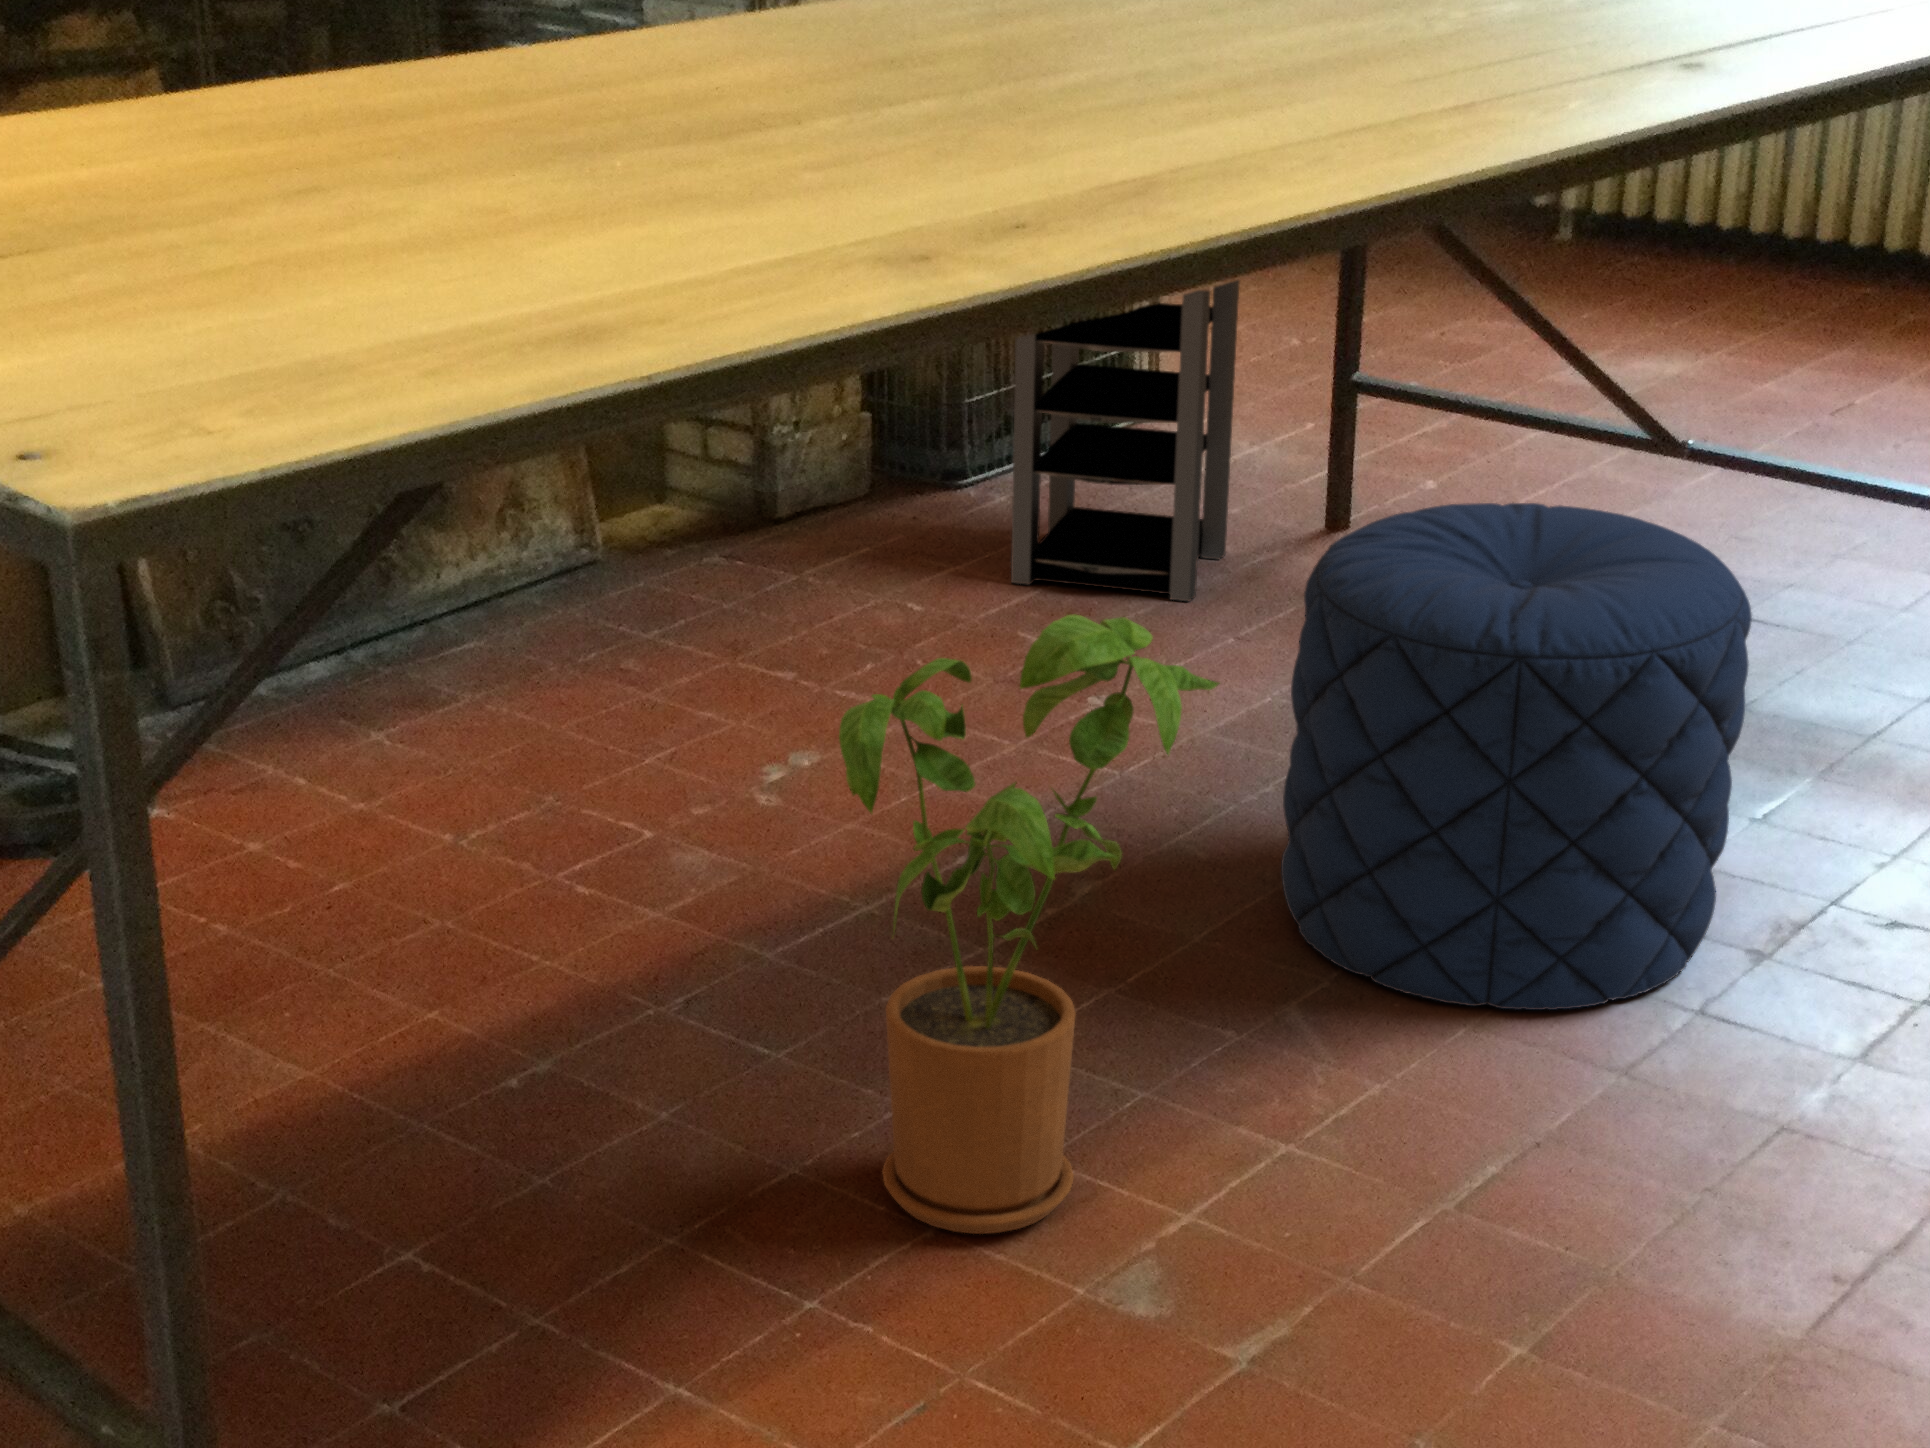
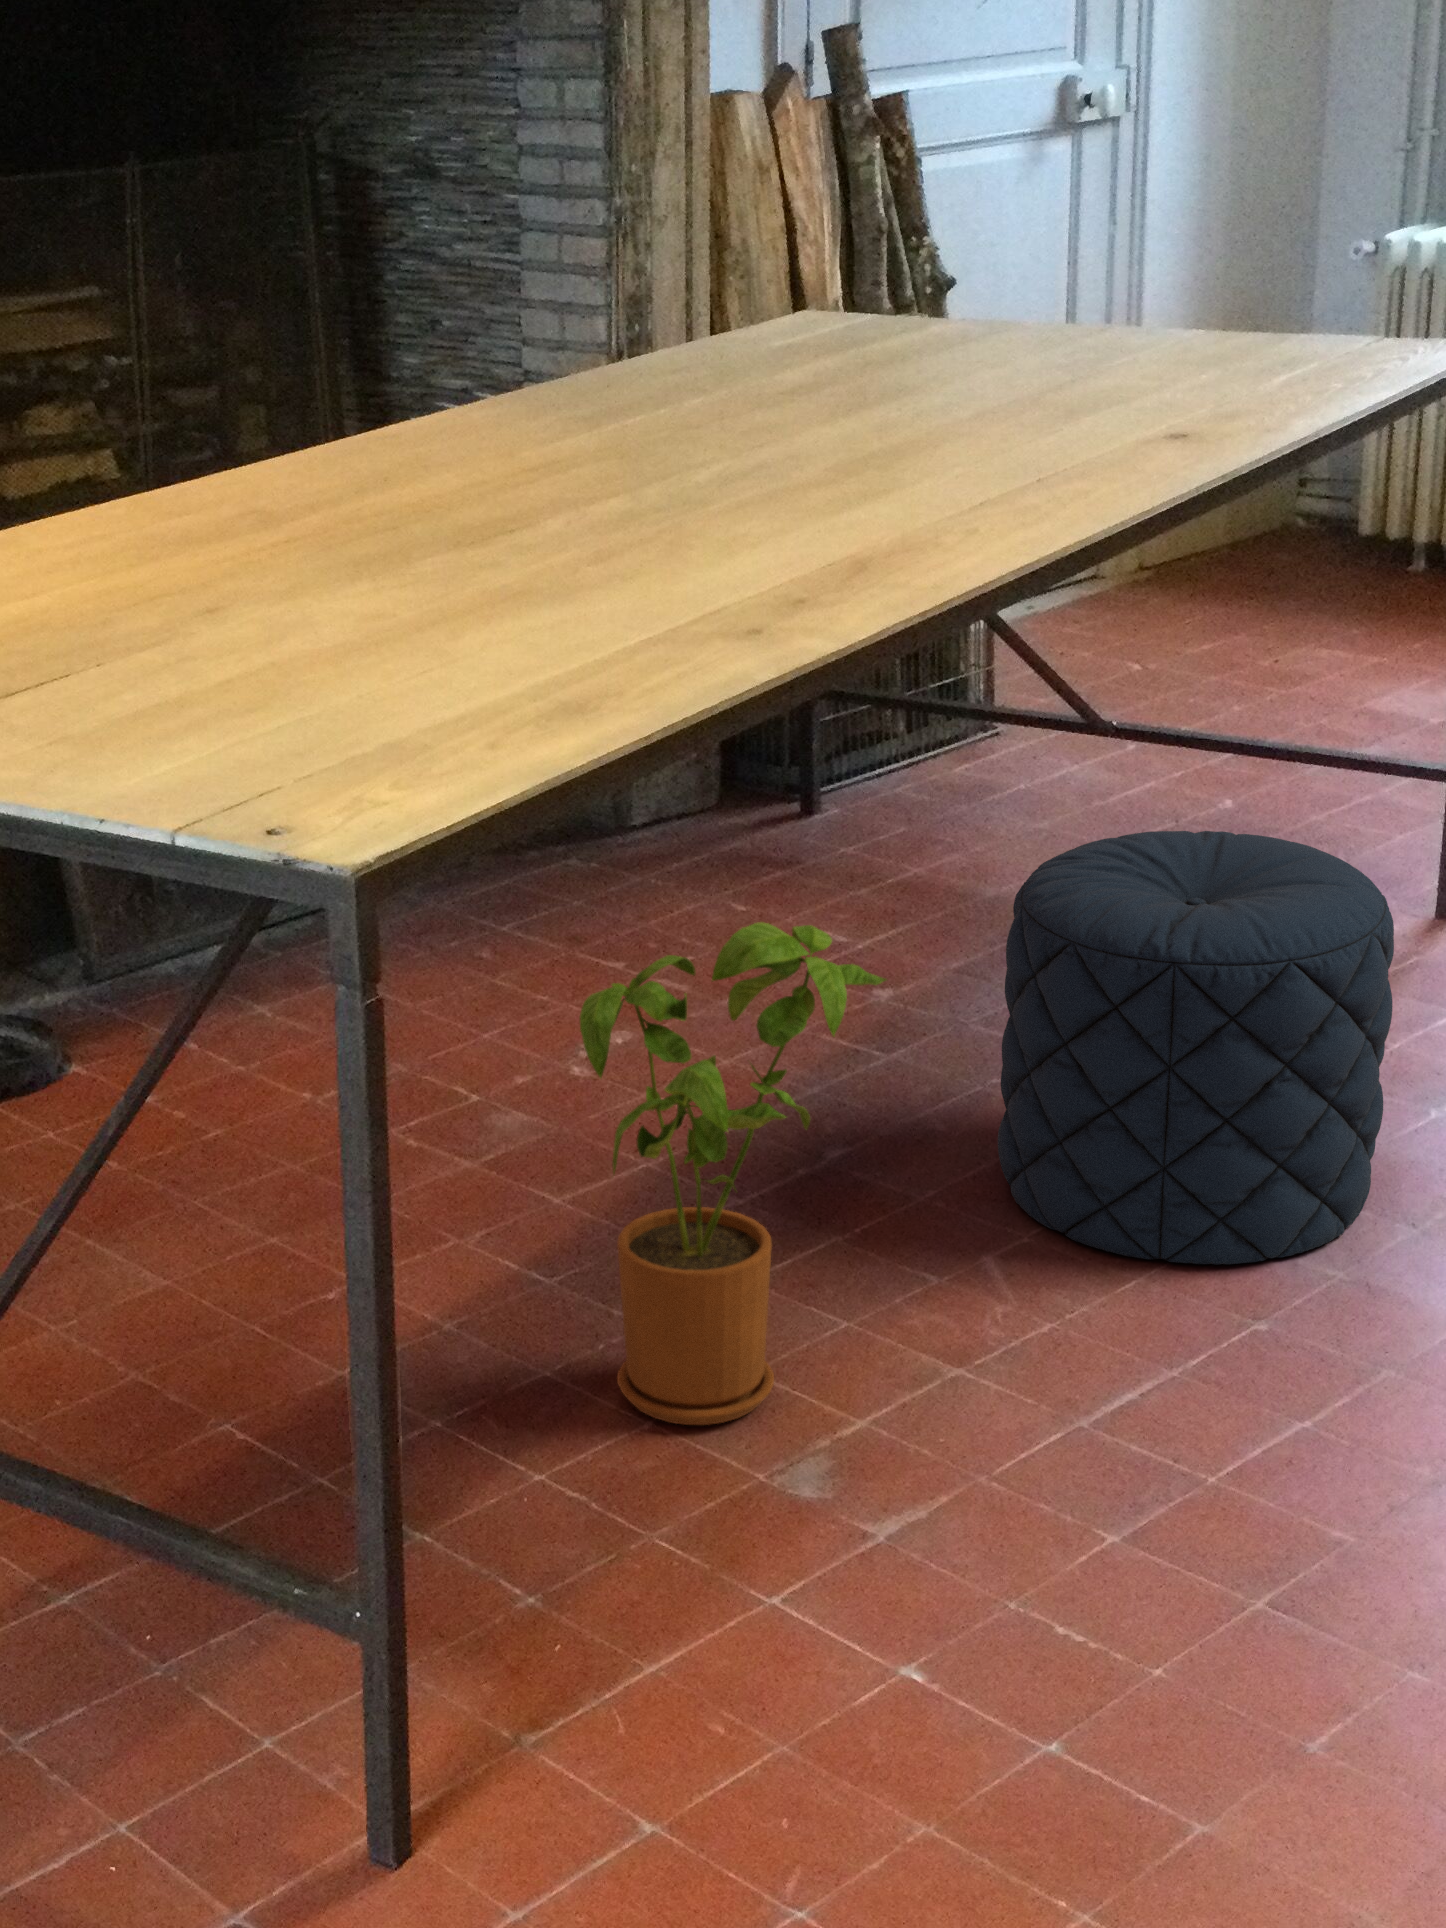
side table: present [1011,280,1239,601] -> none [824,578,1047,908]

